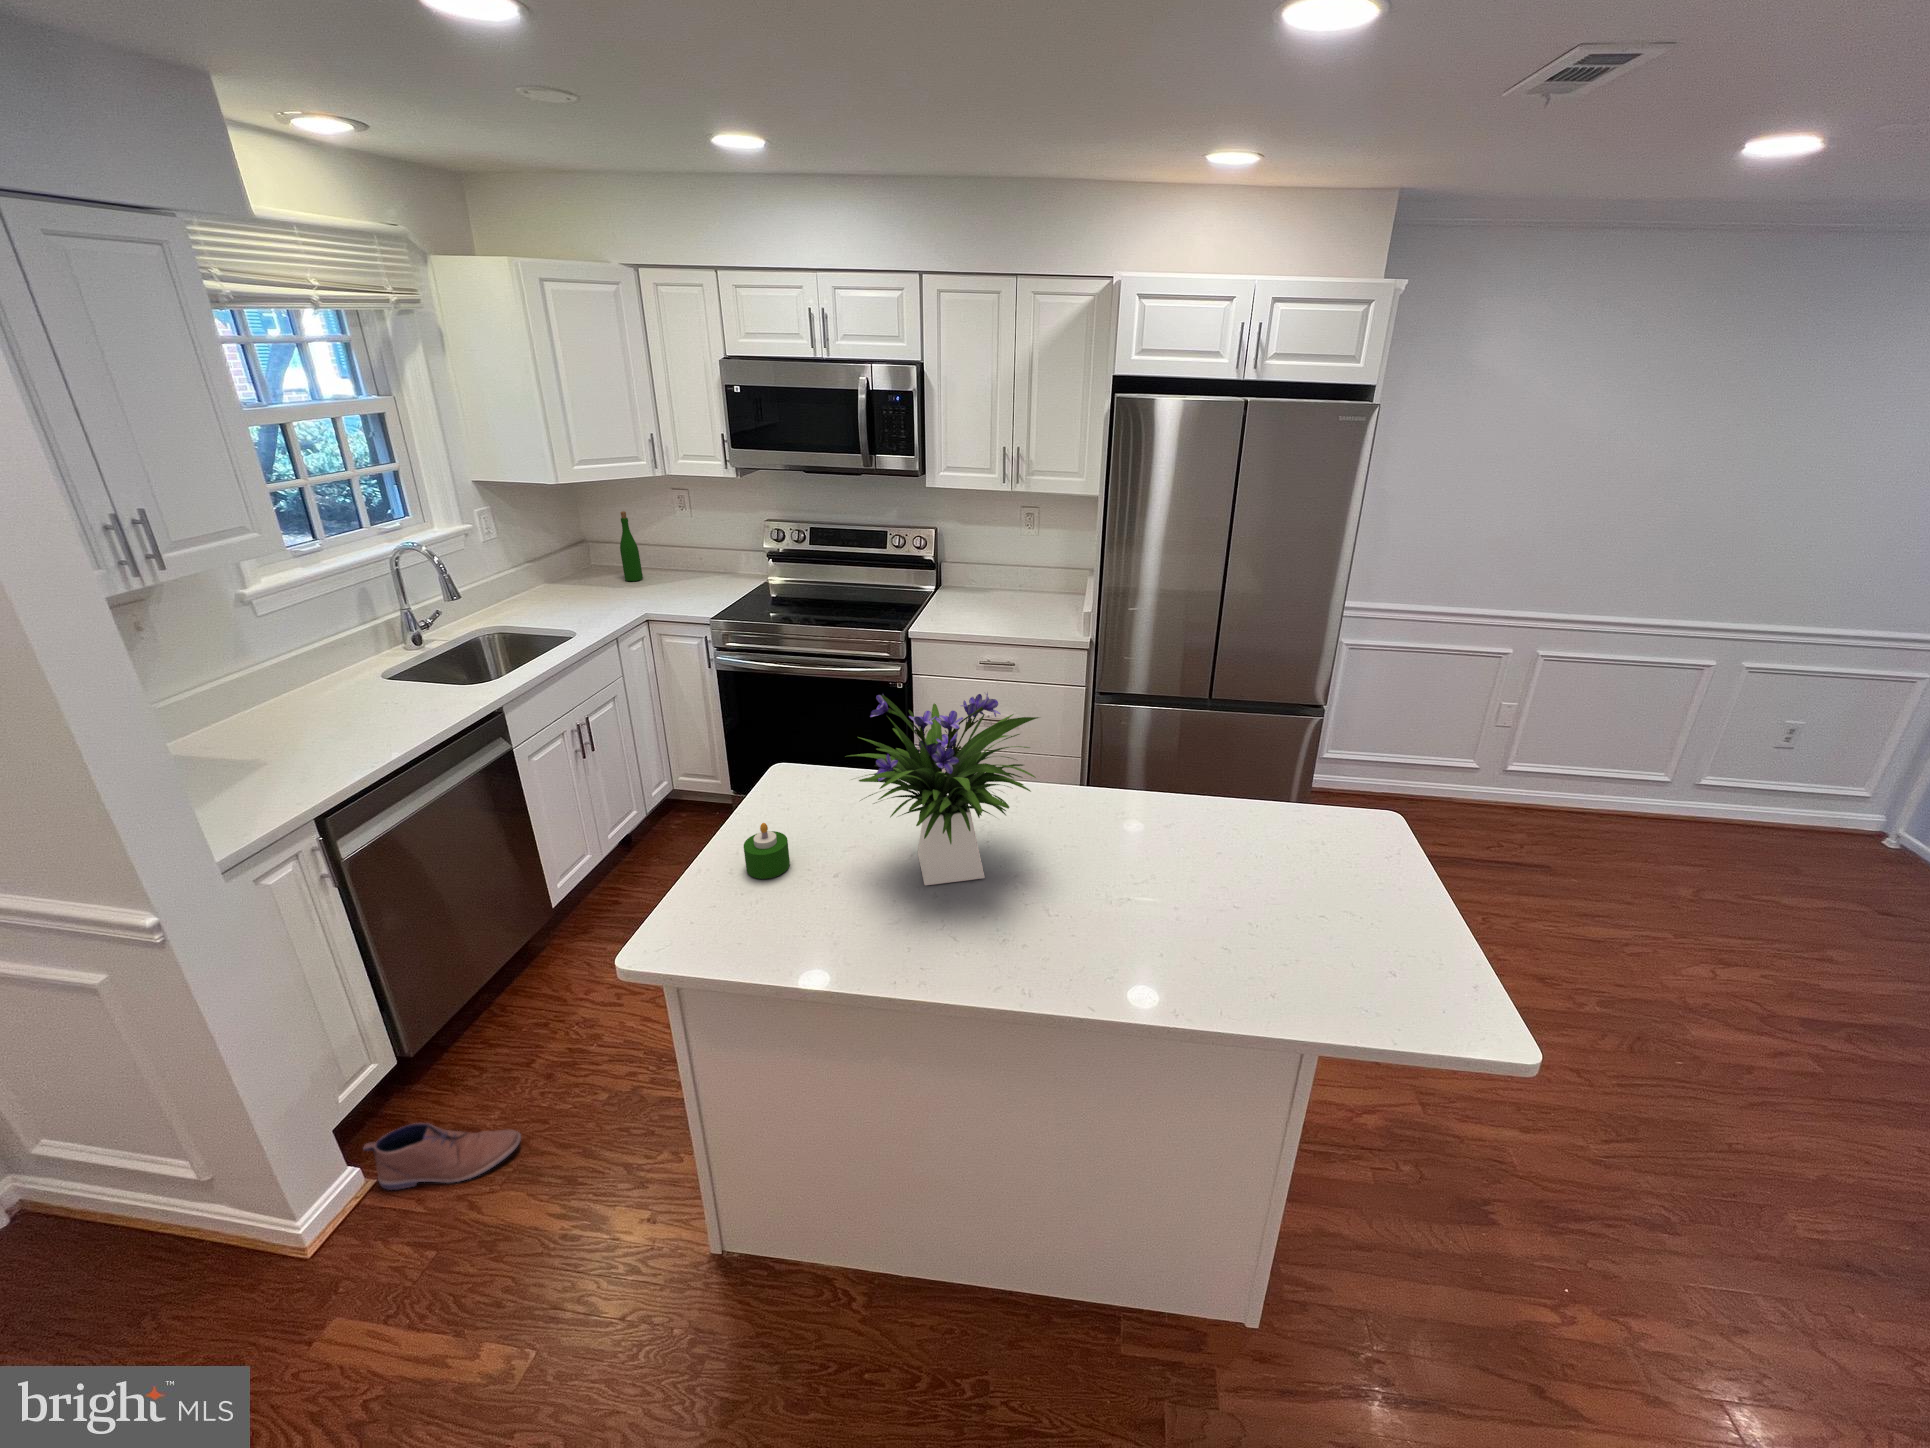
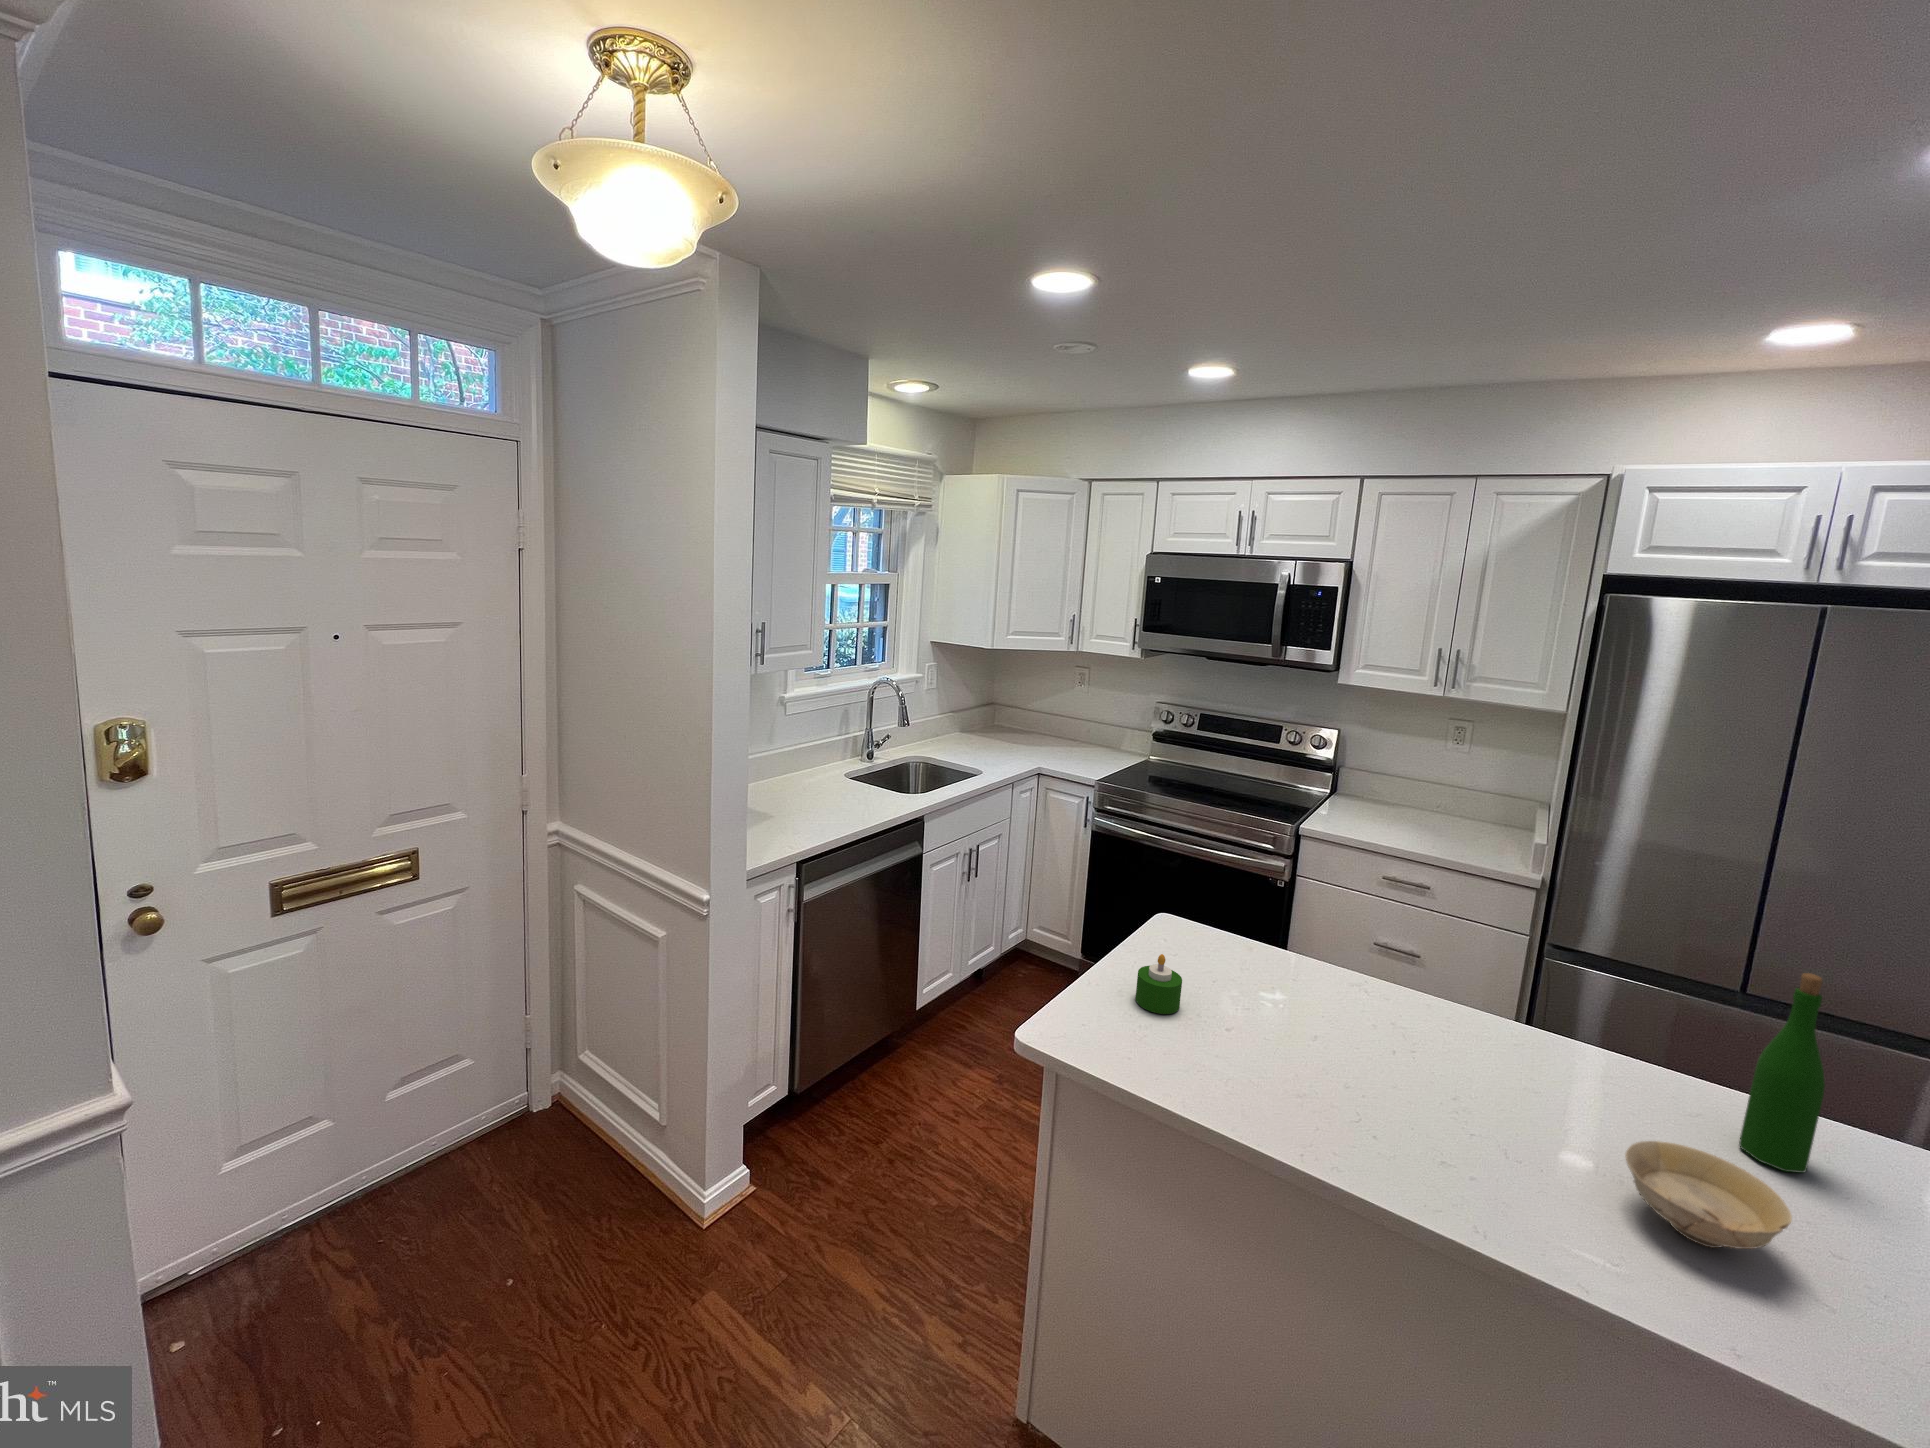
wine bottle: present [620,511,643,581] -> present [1739,973,1825,1173]
flower arrangement: present [850,693,1039,885] -> none [1260,843,1517,1095]
bowl: none [1115,857,1203,925] -> present [1625,1141,1792,1249]
shoe: present [363,1123,521,1190] -> none [755,1149,862,1225]

